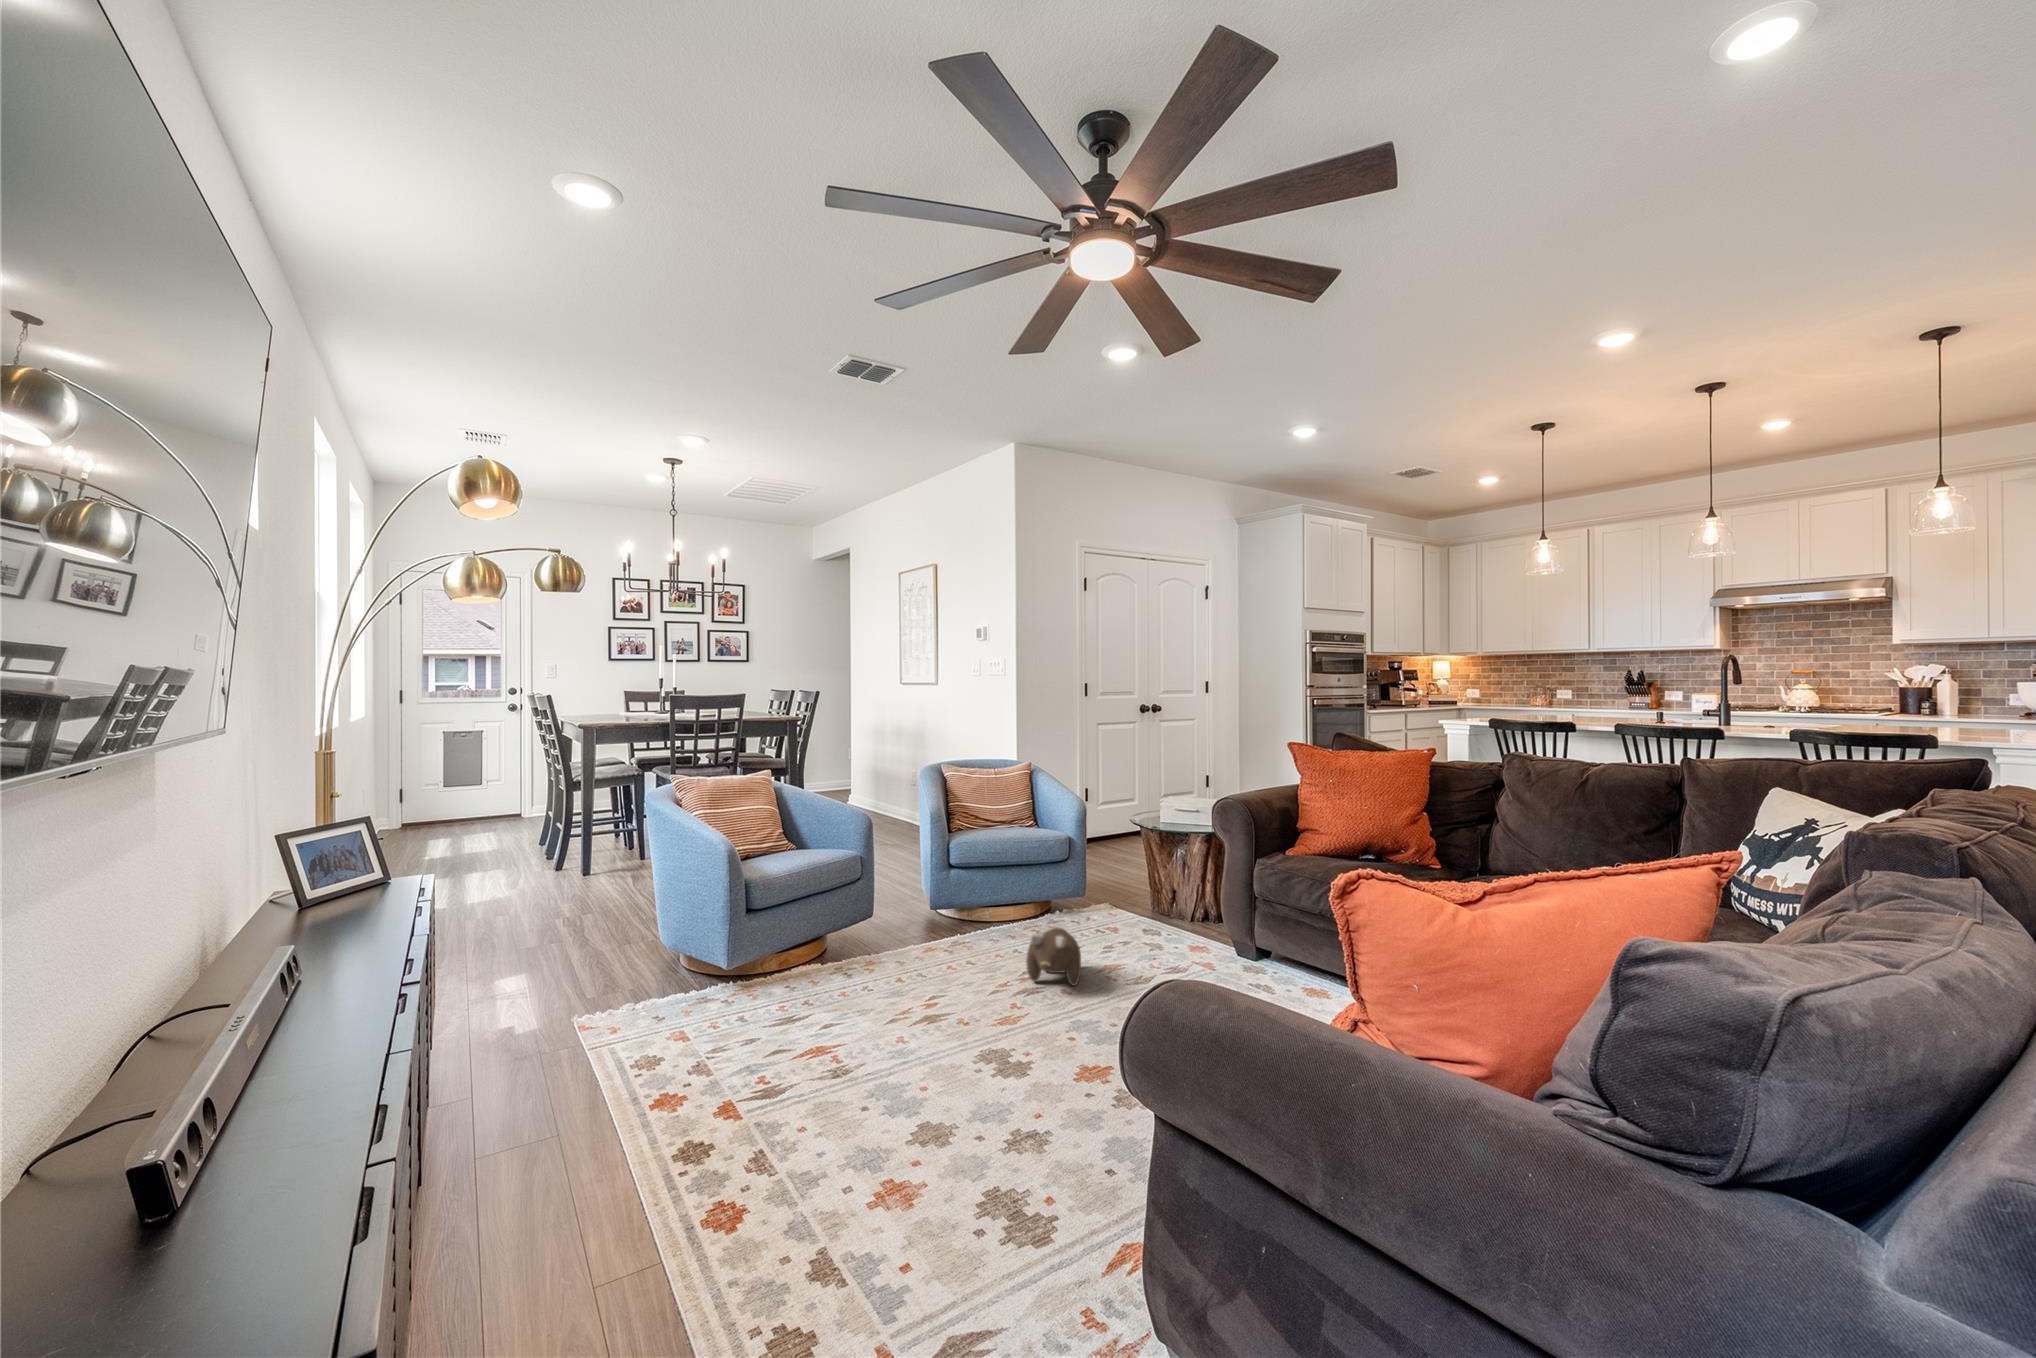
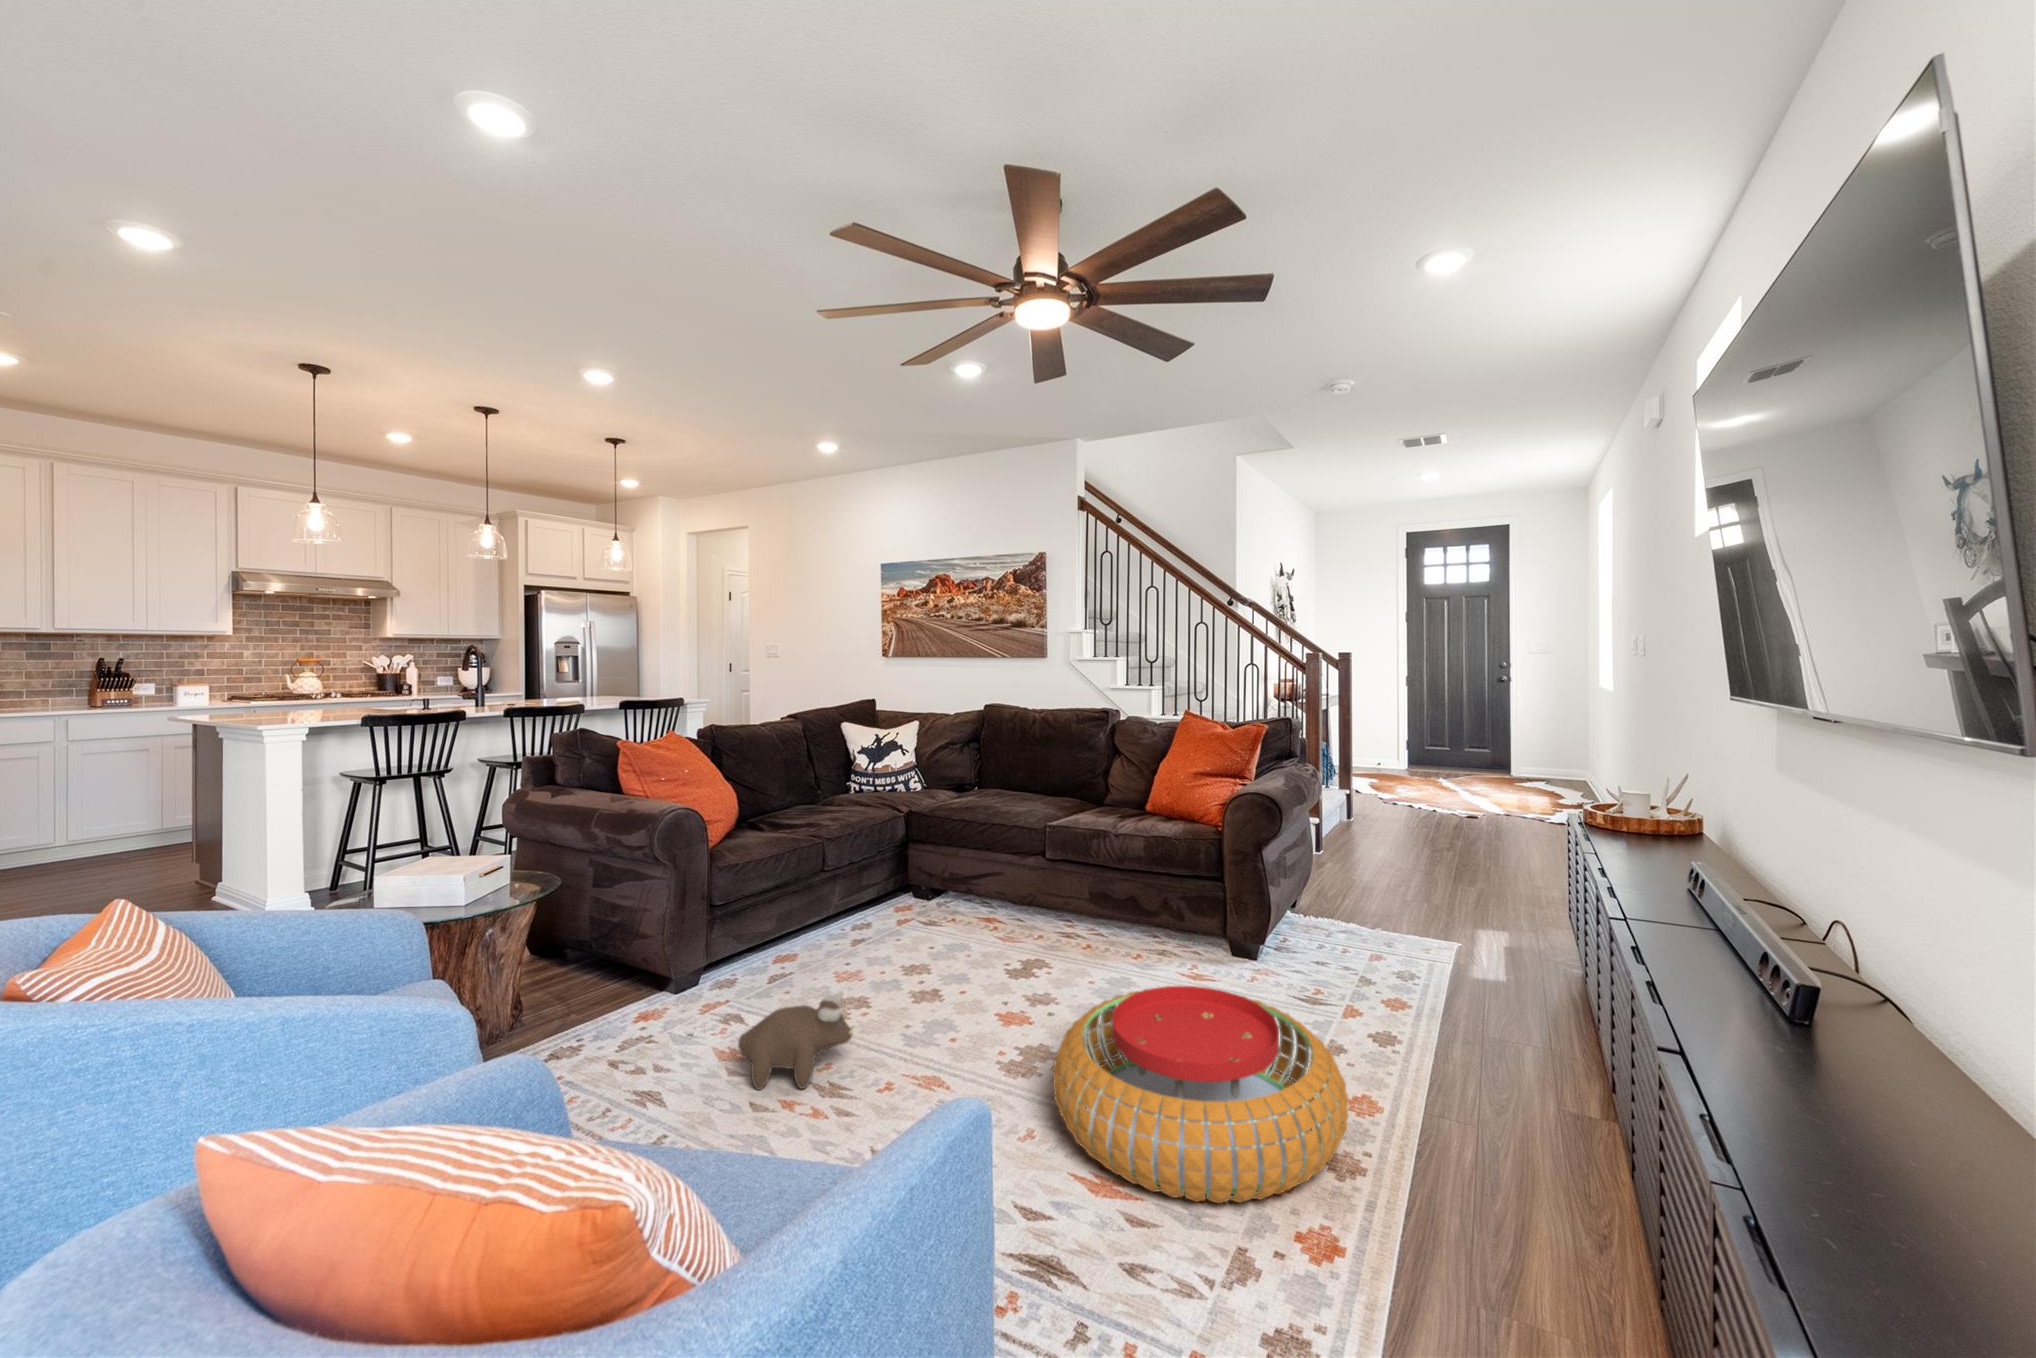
pouf: none [688,984,965,1173] -> present [1053,986,1348,1203]

